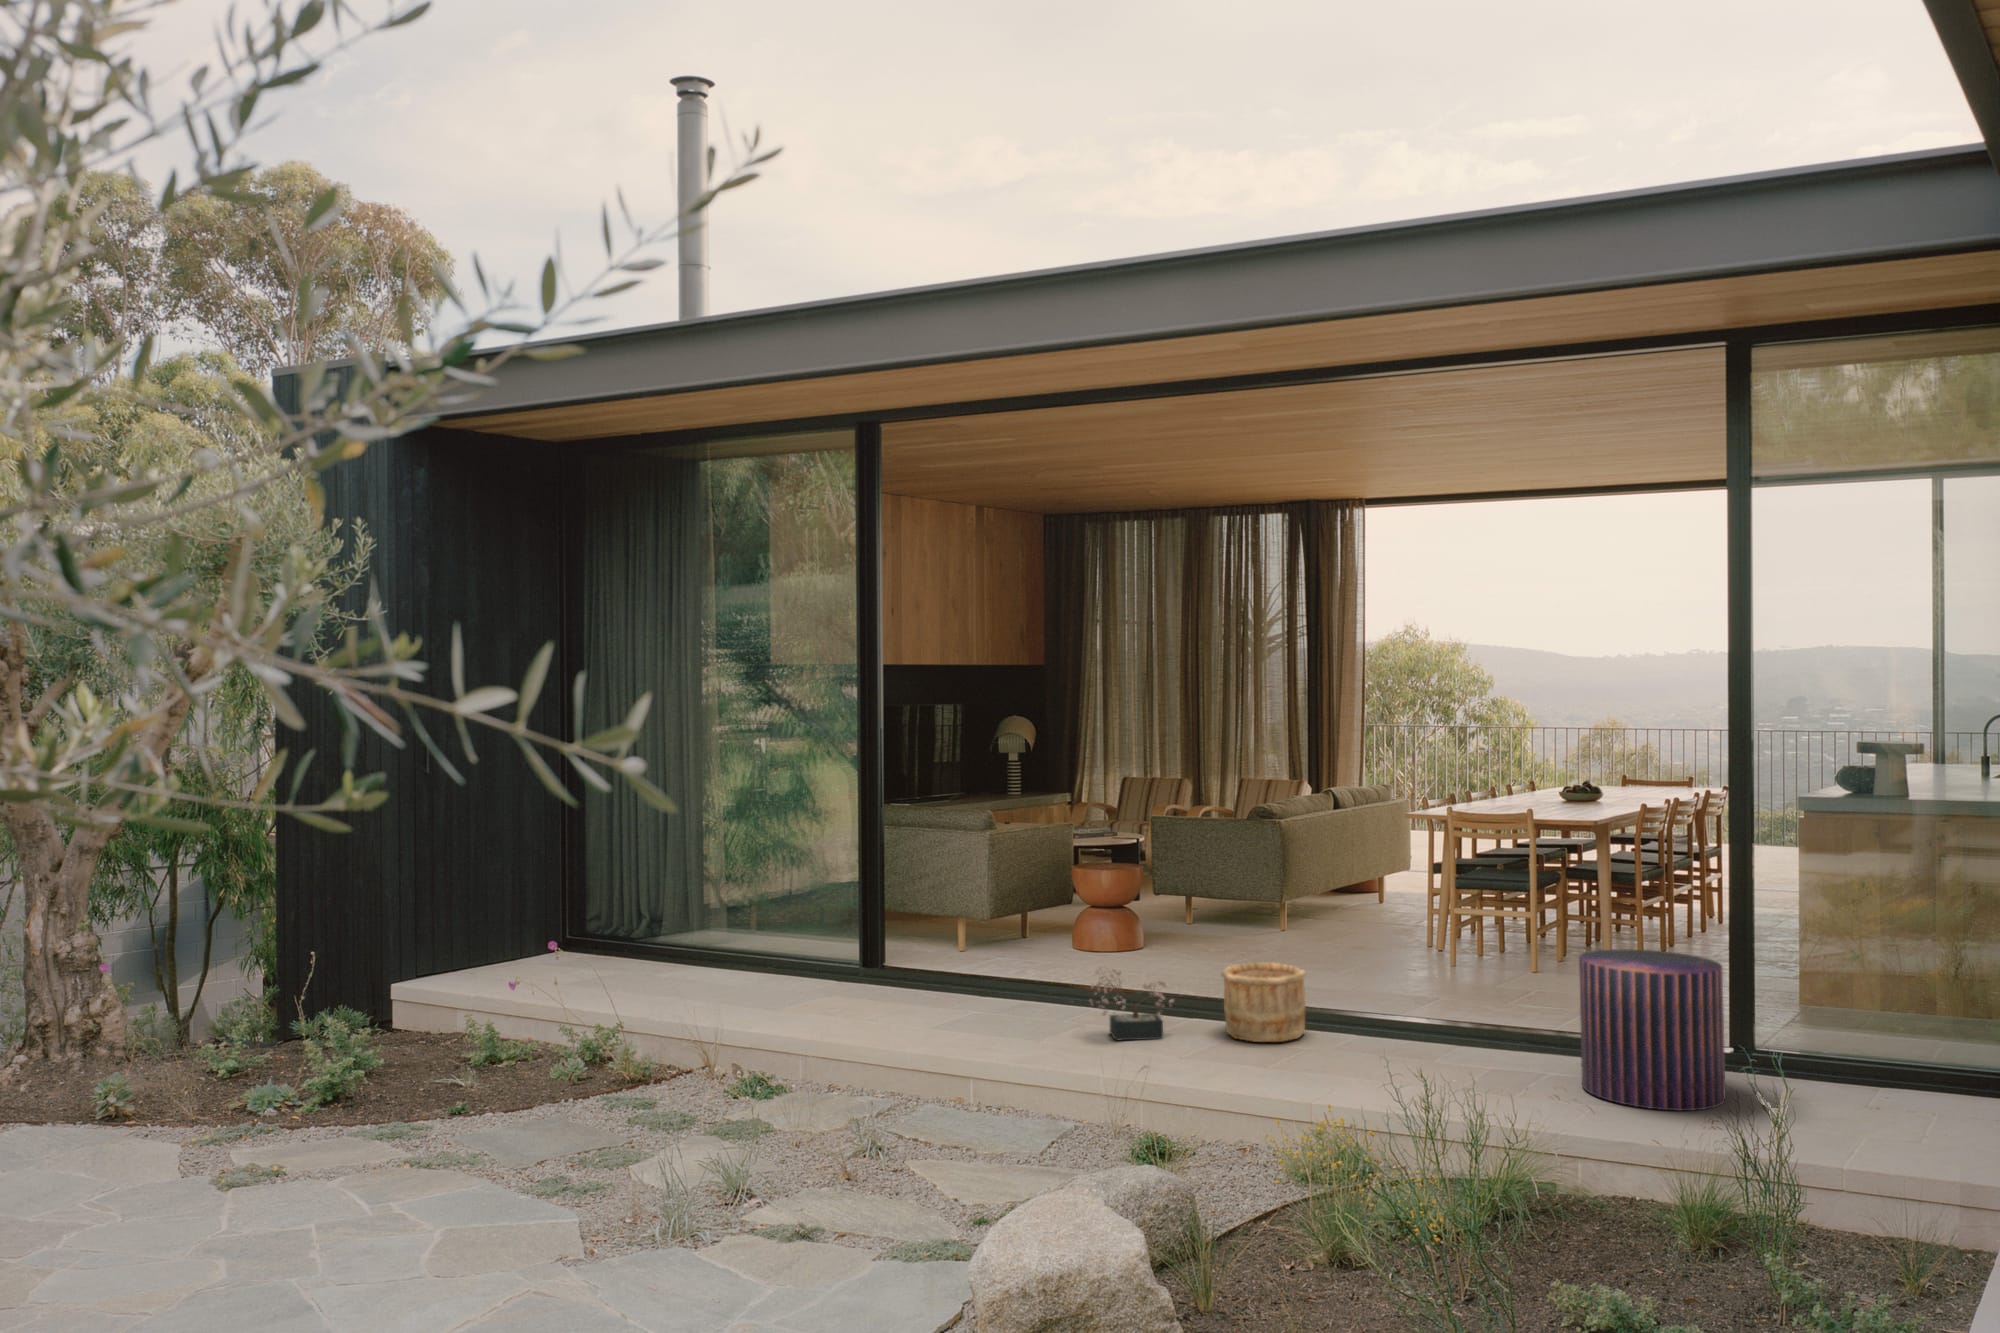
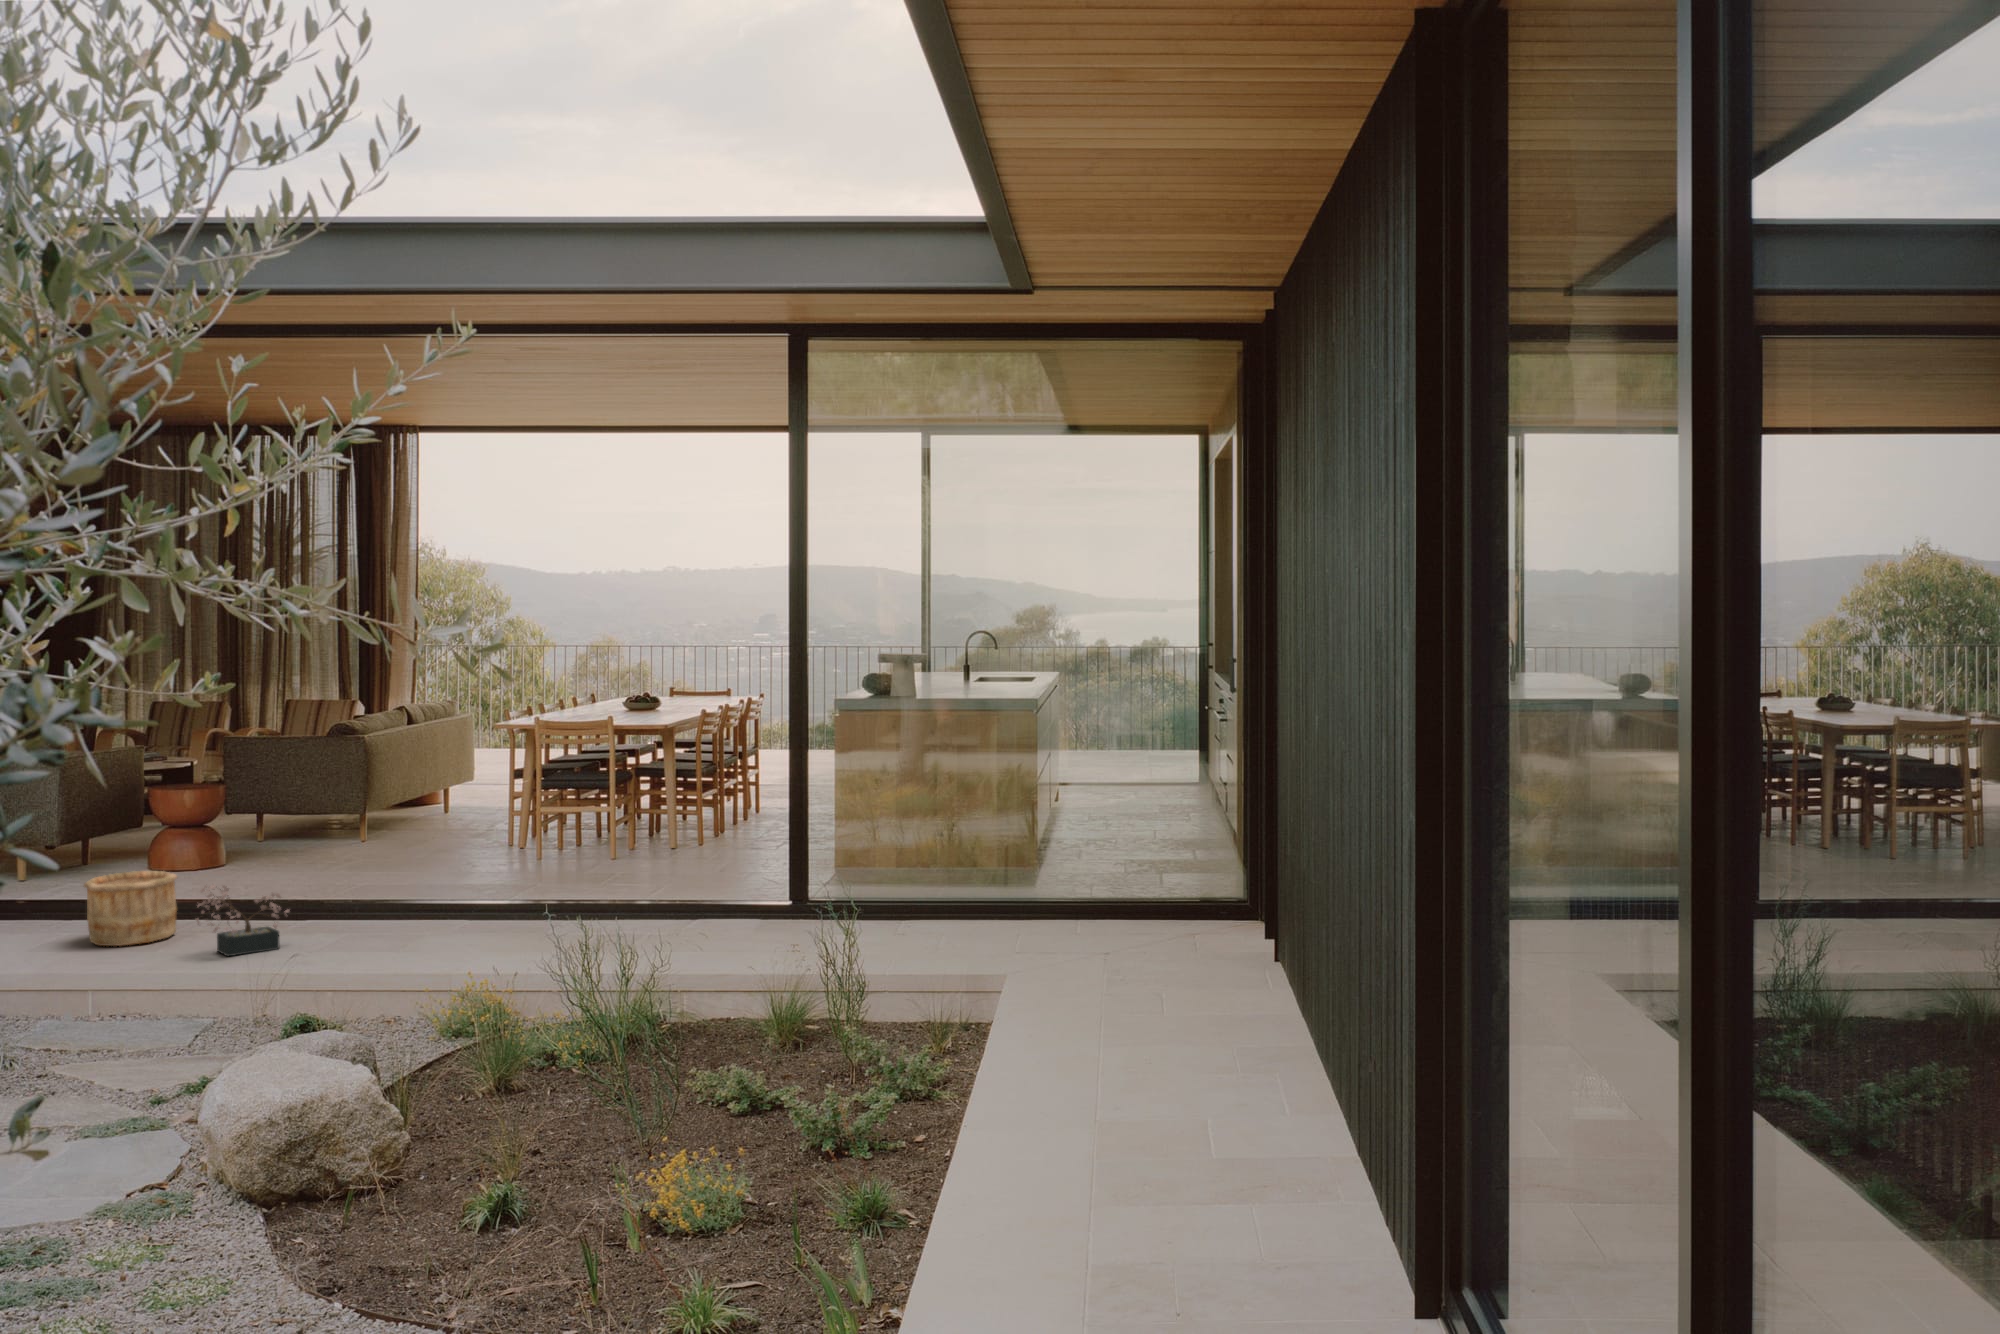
pouf: present [1579,950,1726,1111] -> none [675,820,780,941]
wooden bucket: present [1221,962,1306,1042] -> present [84,871,177,946]

